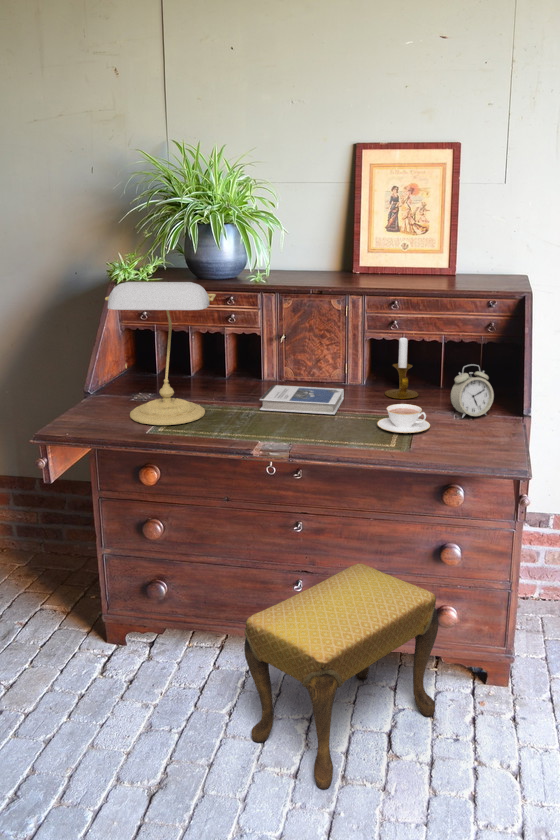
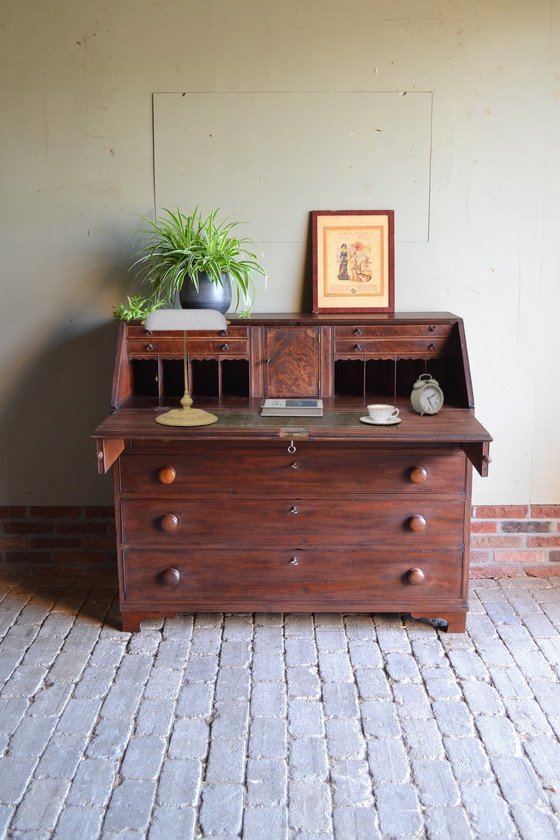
candlestick: present [385,338,418,398] -> none [352,359,379,406]
footstool: present [244,563,438,789] -> none [273,537,417,705]

